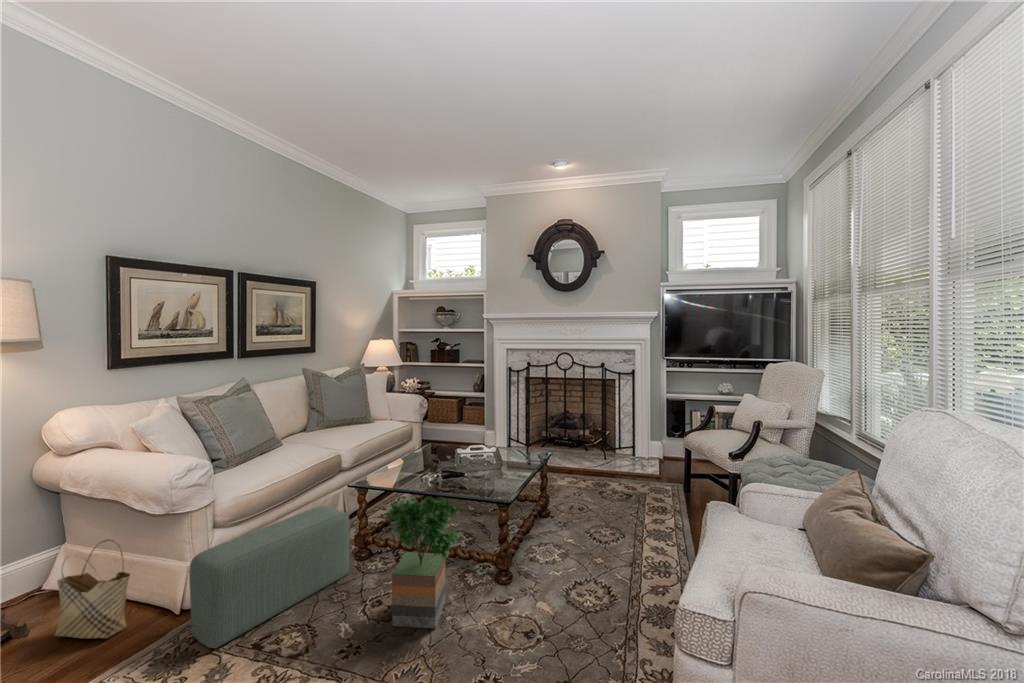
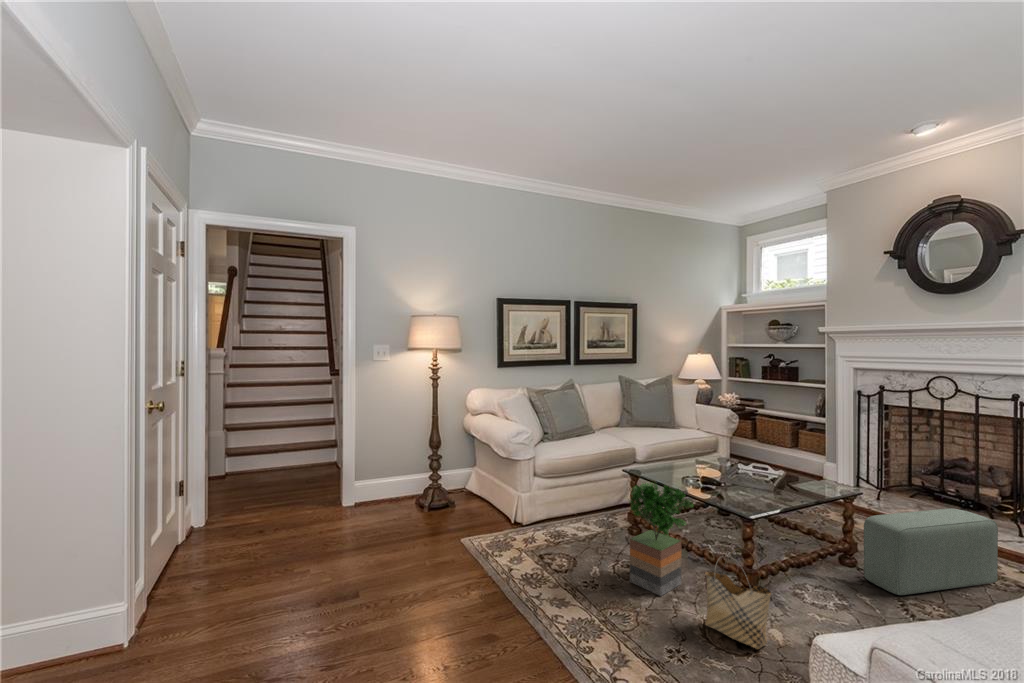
pouf: present [189,506,350,648] -> present [864,508,998,595]
woven basket: present [55,539,130,638] -> present [705,548,771,649]

